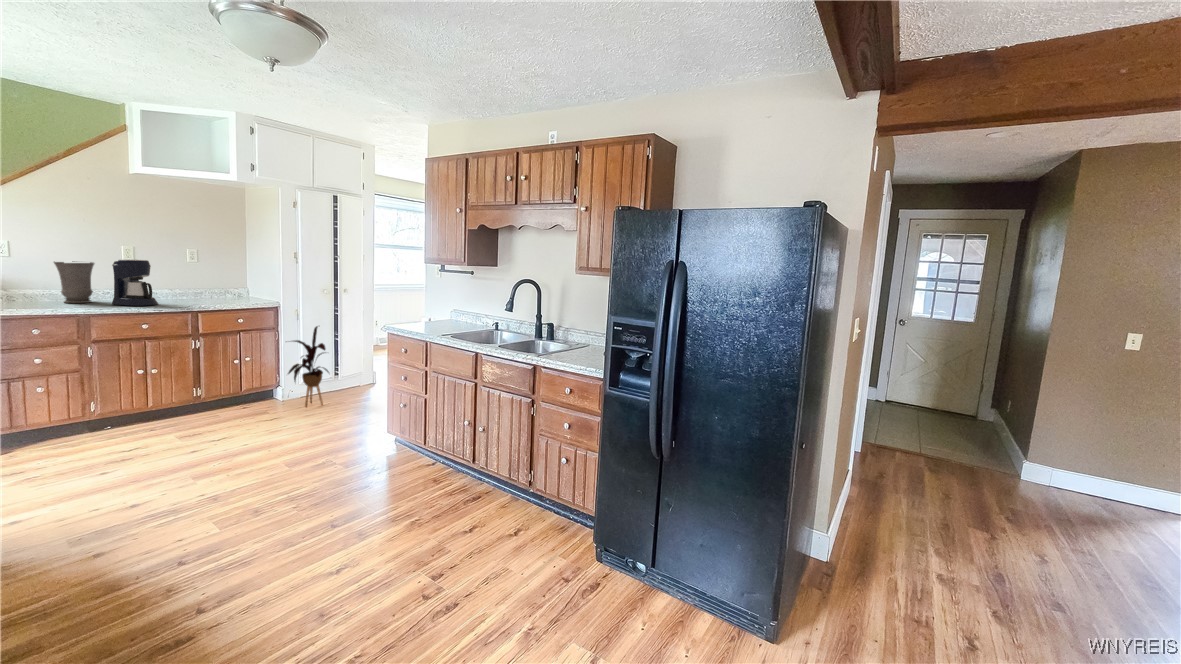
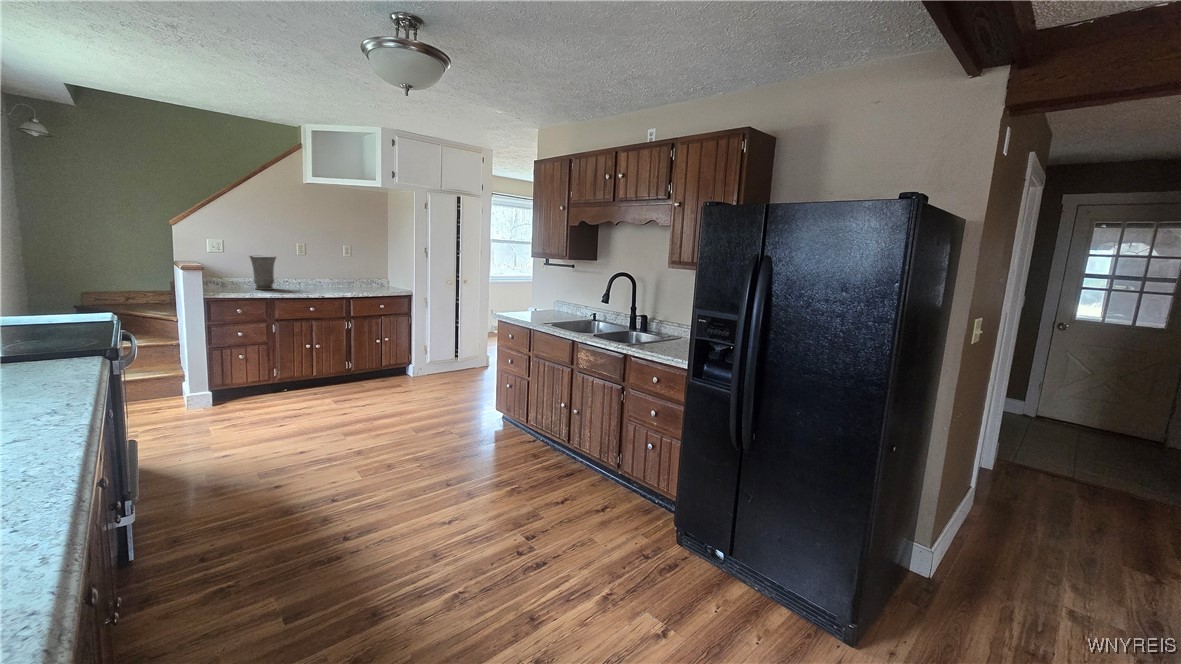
coffee maker: present [112,260,158,306] -> none [288,254,320,293]
house plant: present [288,326,329,407] -> none [414,313,451,385]

